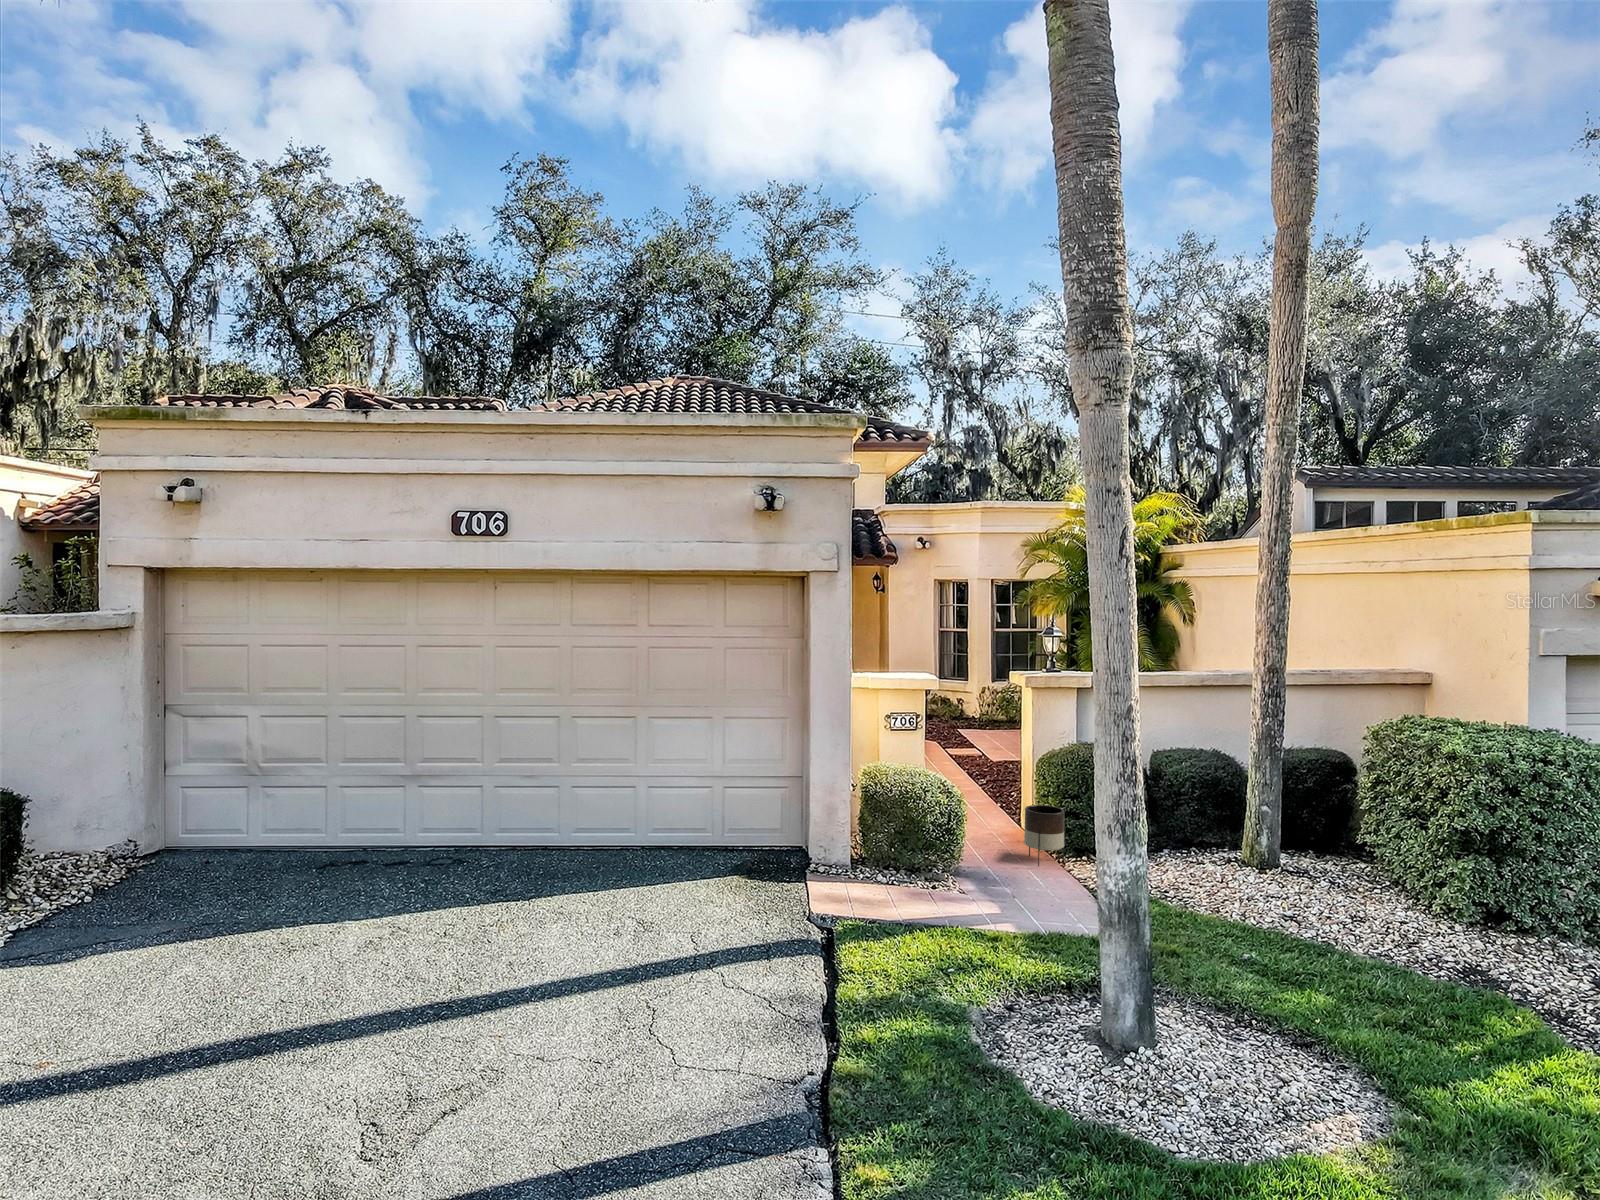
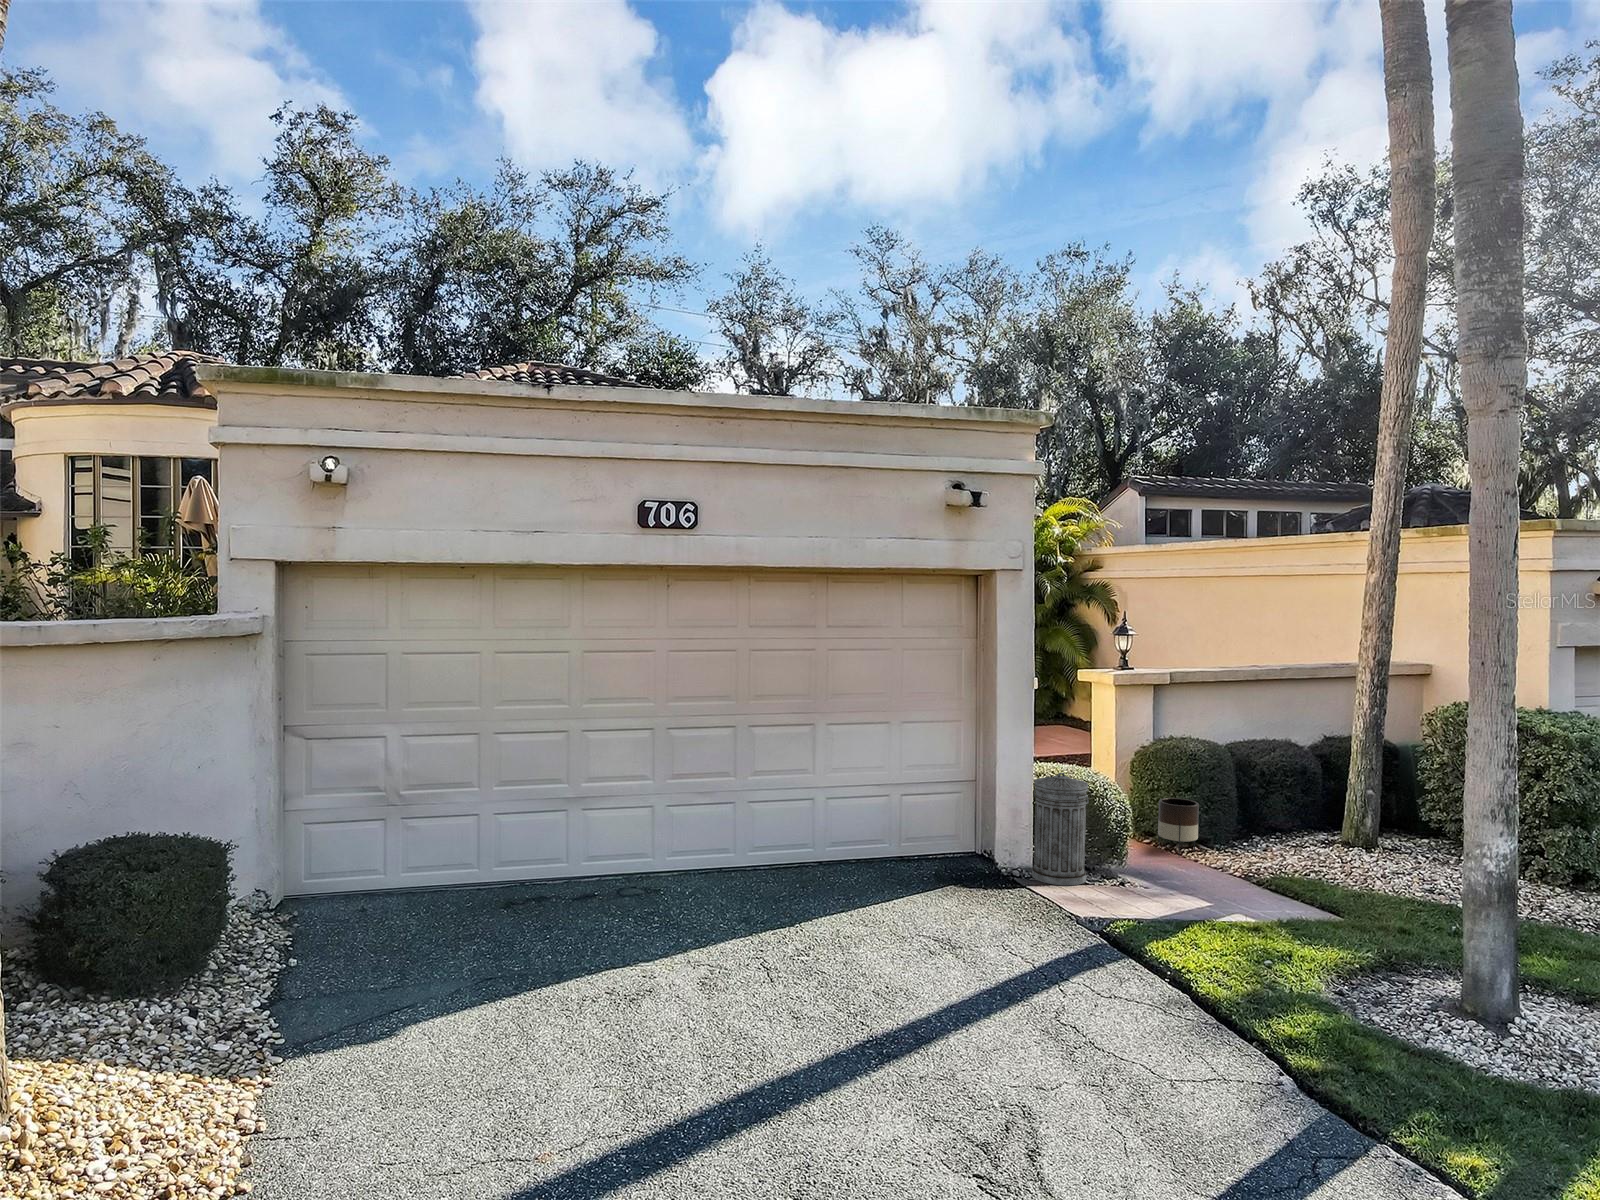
trash can: none [824,771,877,884] -> present [1032,773,1089,885]

